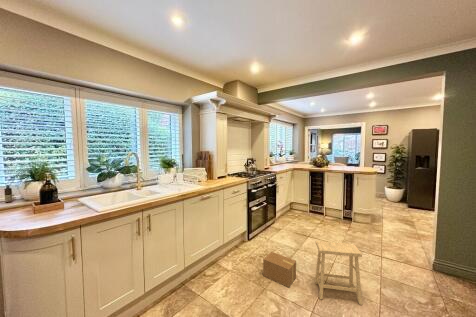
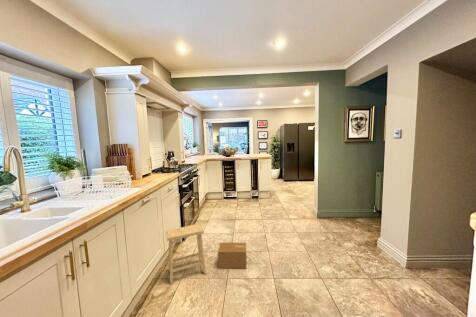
footstool: present [315,241,362,305] -> present [166,224,206,284]

